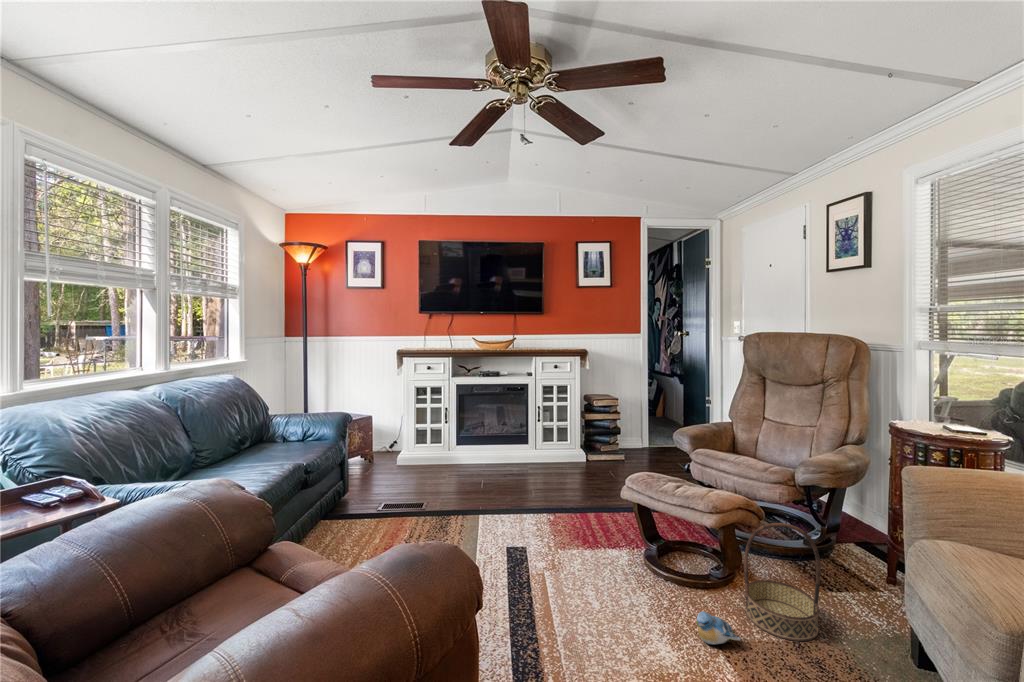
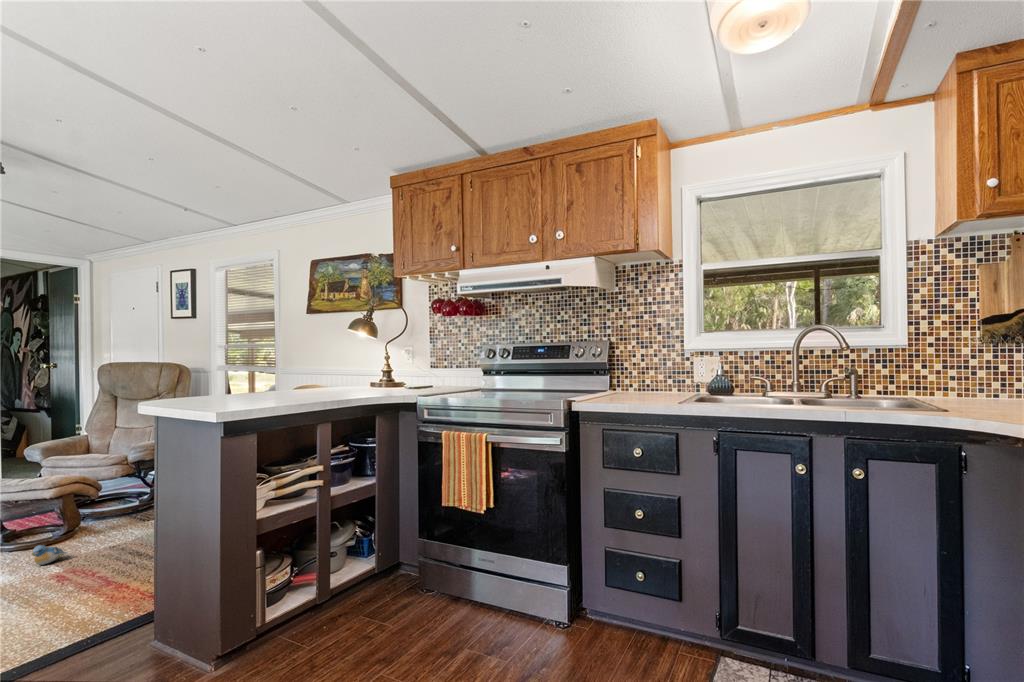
basket: present [744,523,821,641] -> none [77,479,130,547]

